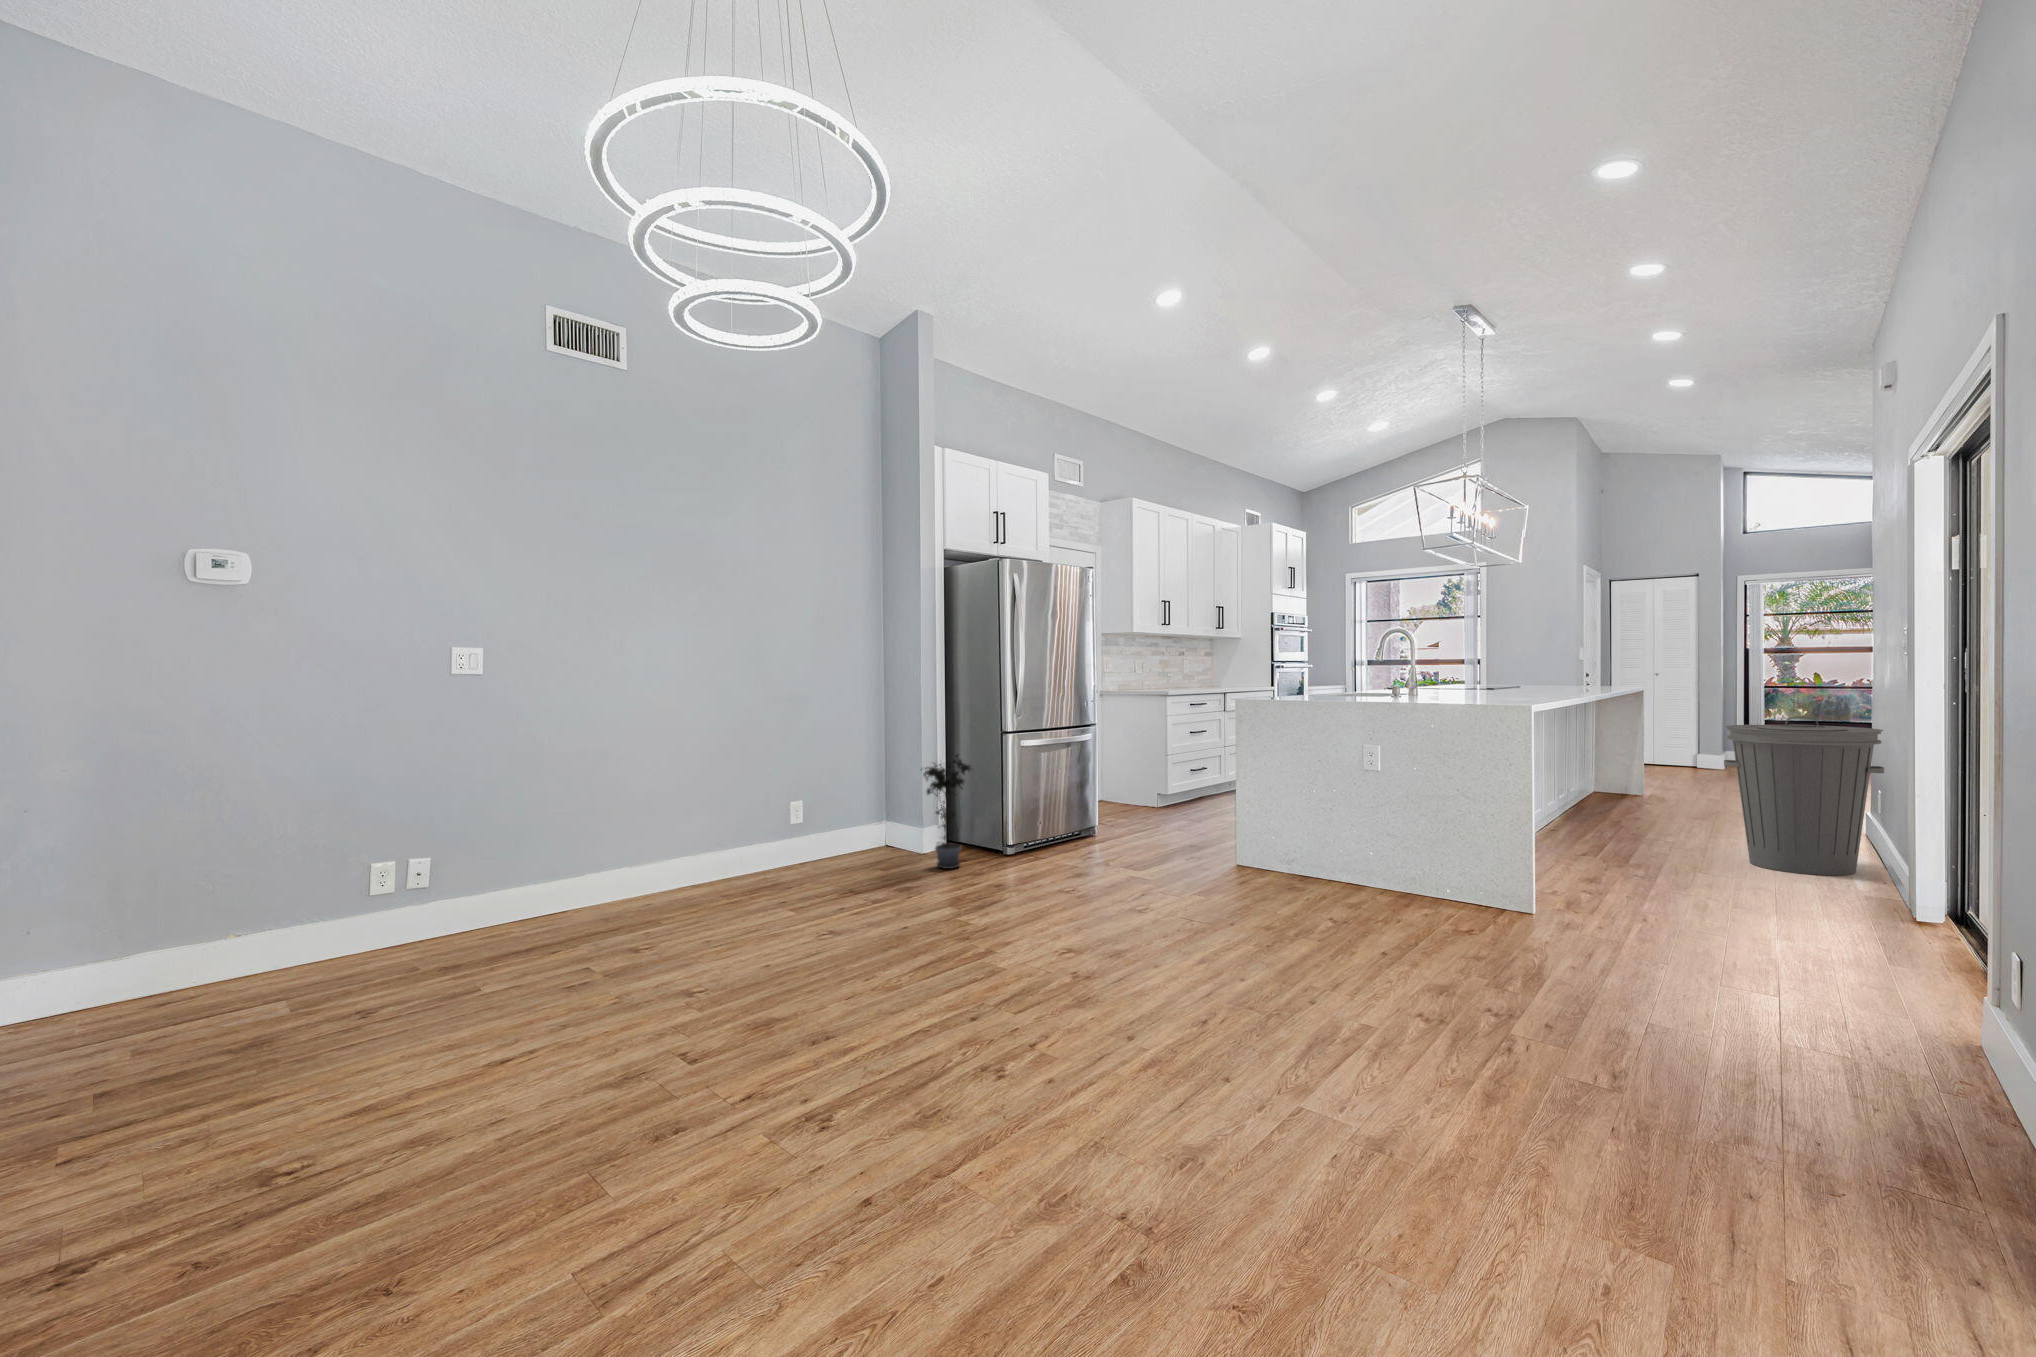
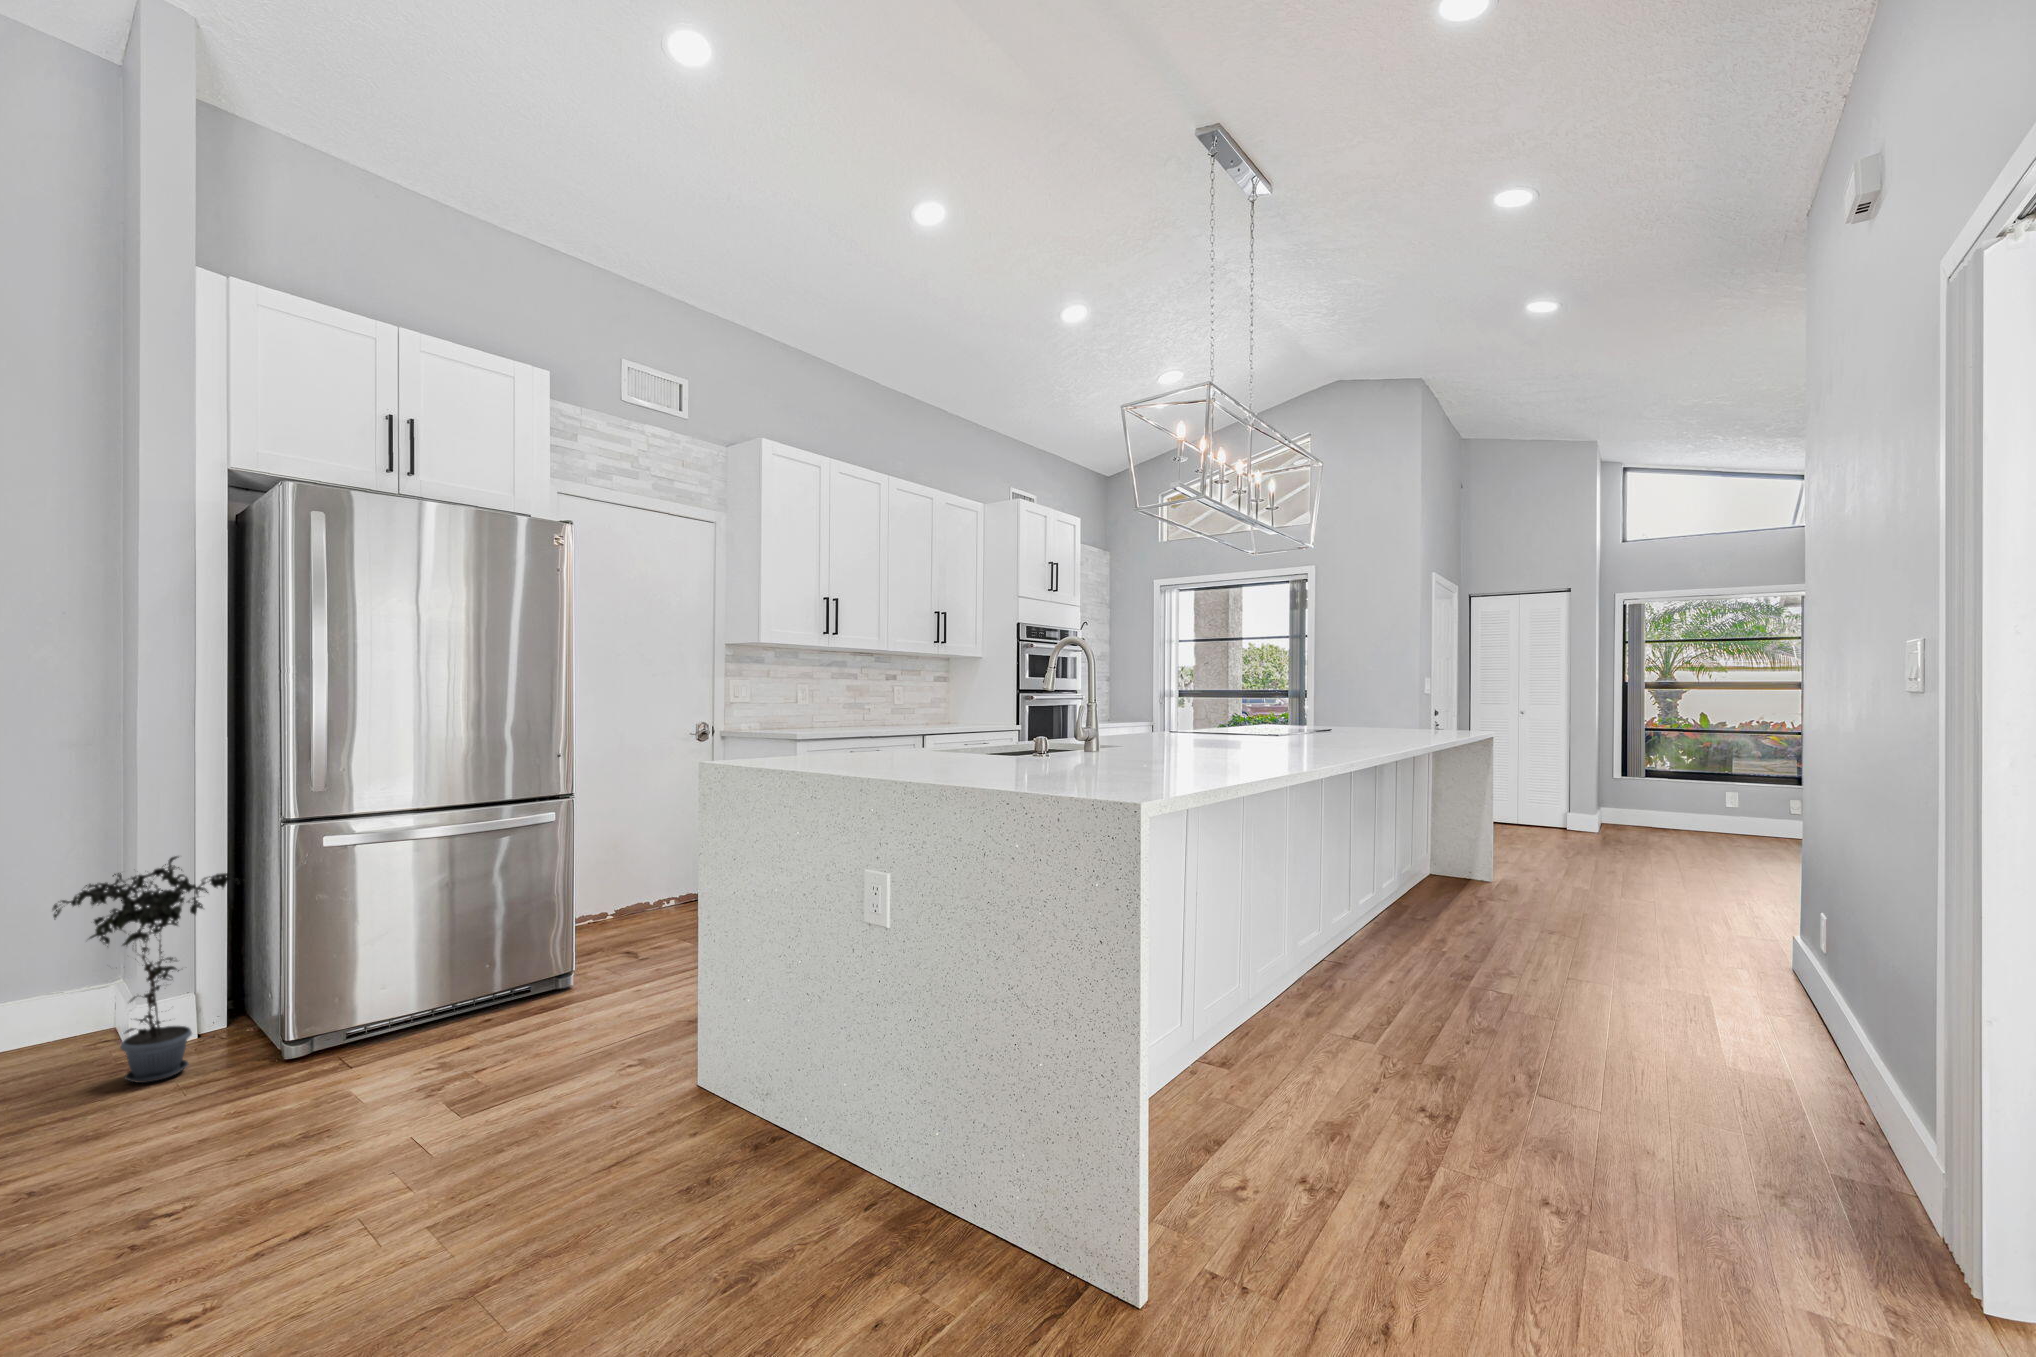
trash can: present [1724,717,1884,875] -> none [1583,804,1855,1102]

